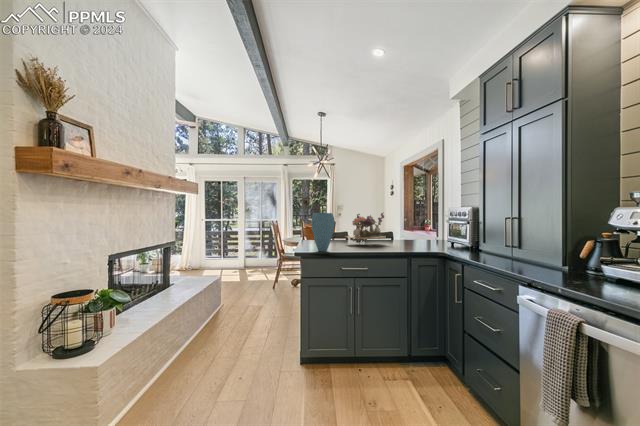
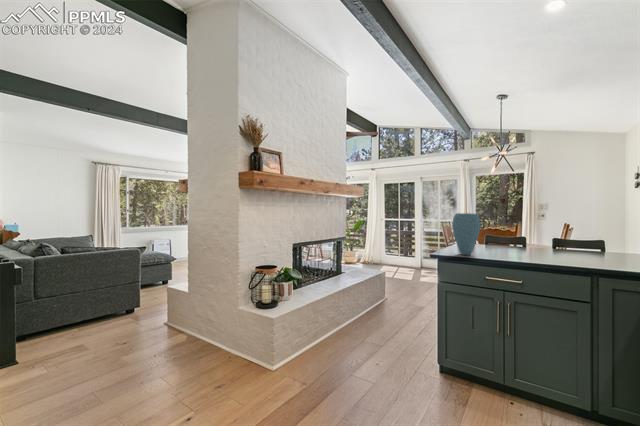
flower arrangement: present [346,213,384,244] -> none [505,212,569,252]

